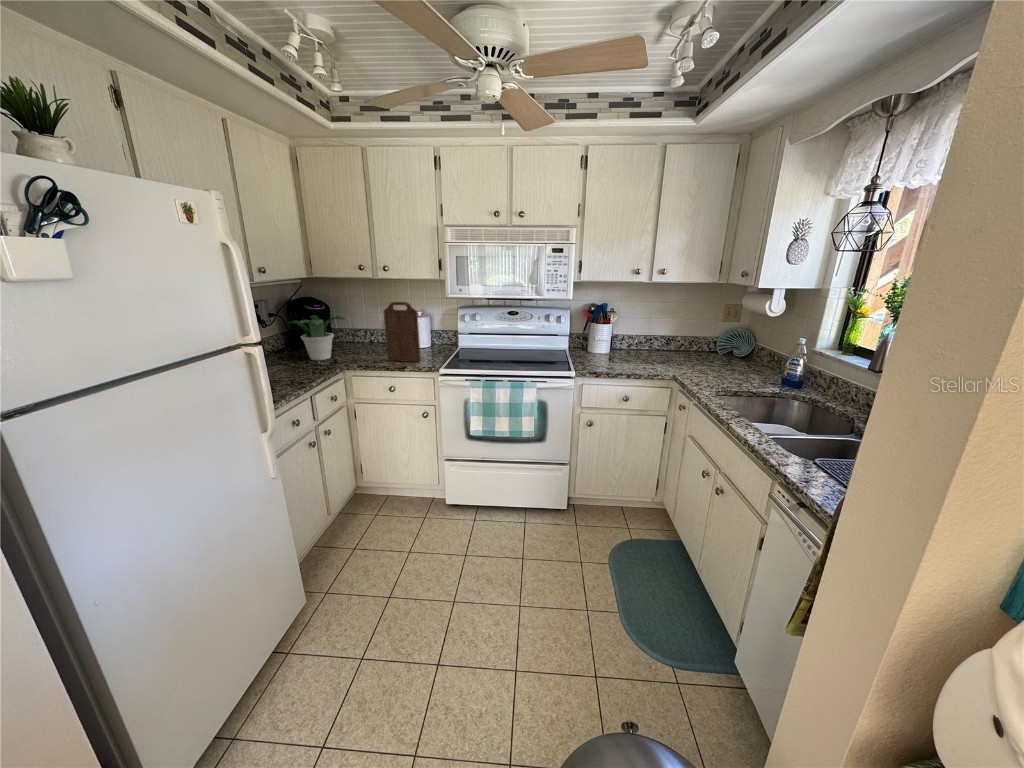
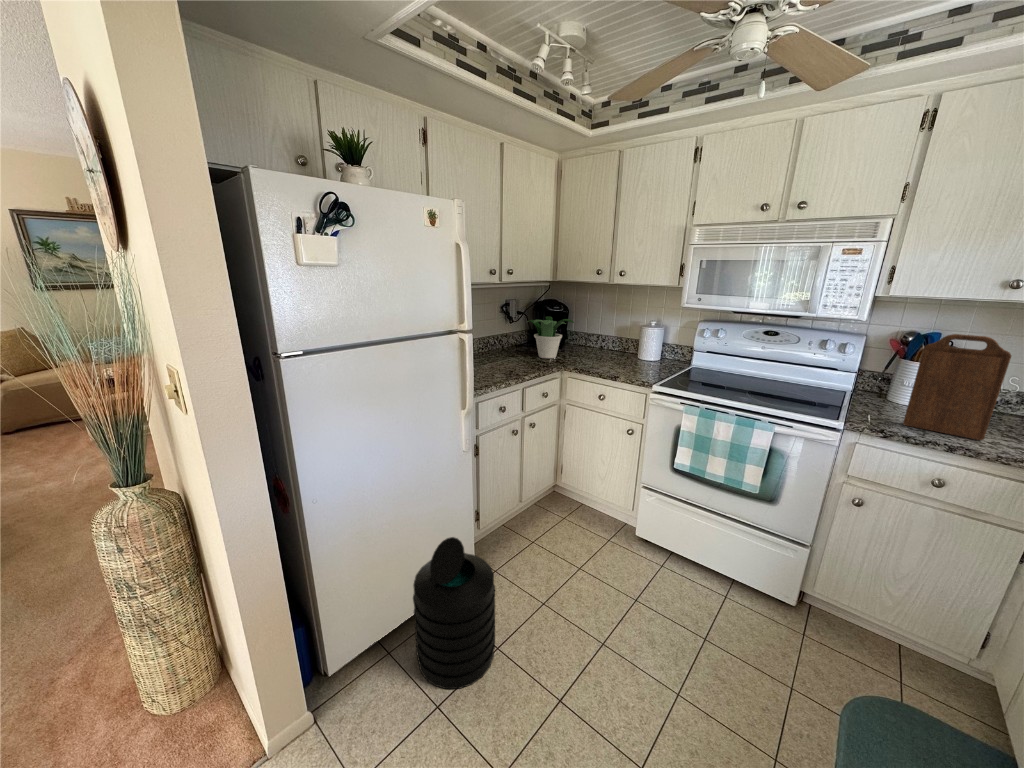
cutting board: present [384,302,421,362] -> present [903,334,1011,440]
trash can: none [254,575,364,741] -> present [413,537,495,689]

